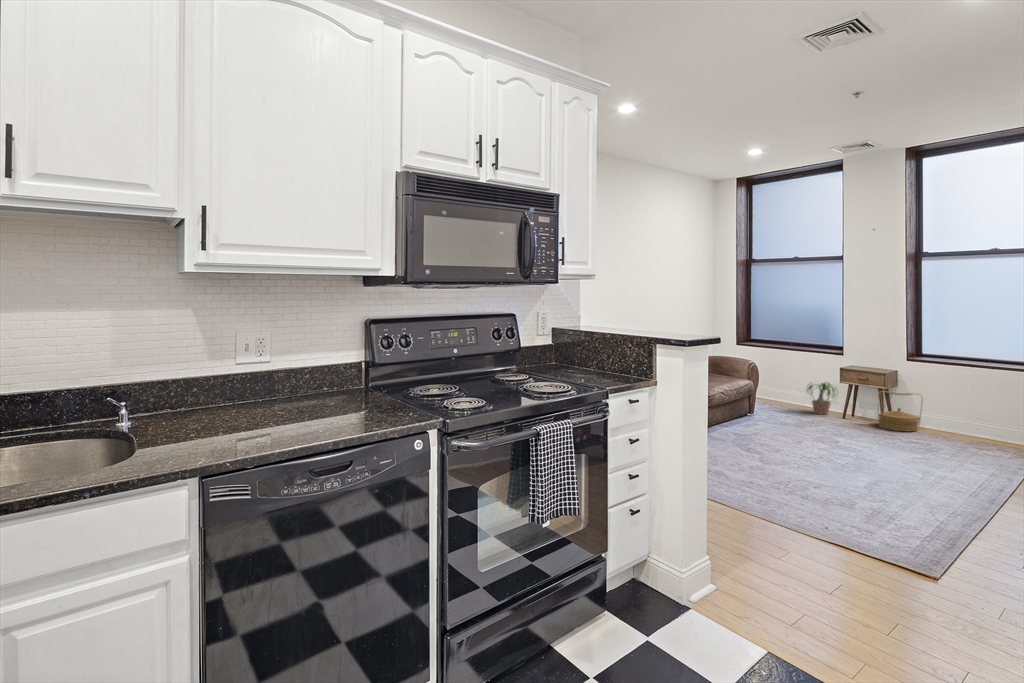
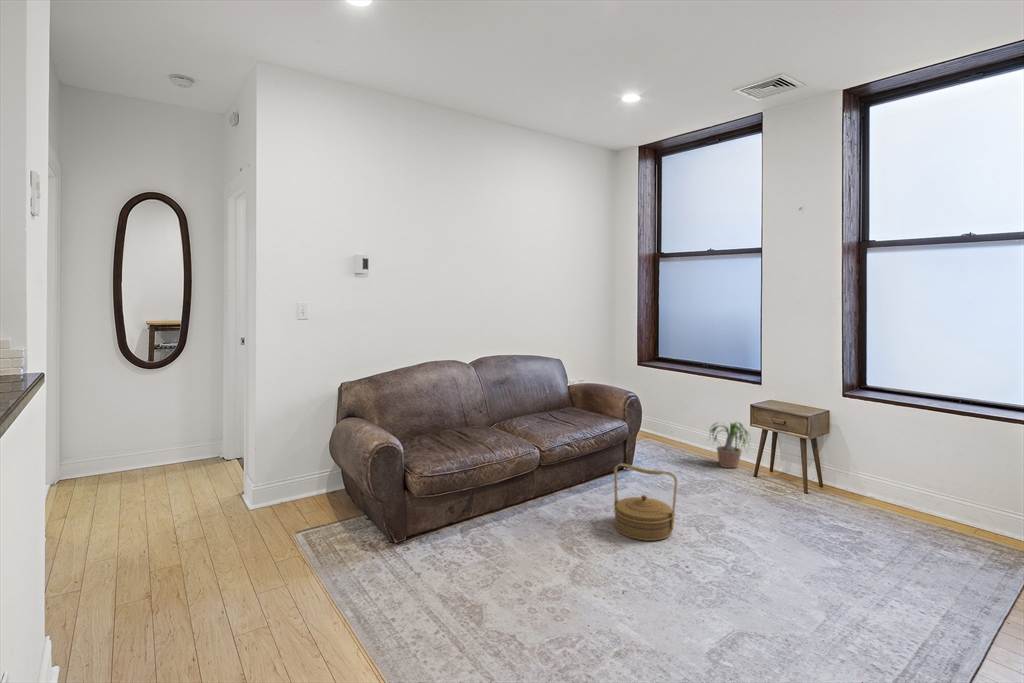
basket: present [878,391,923,431] -> present [614,463,677,541]

